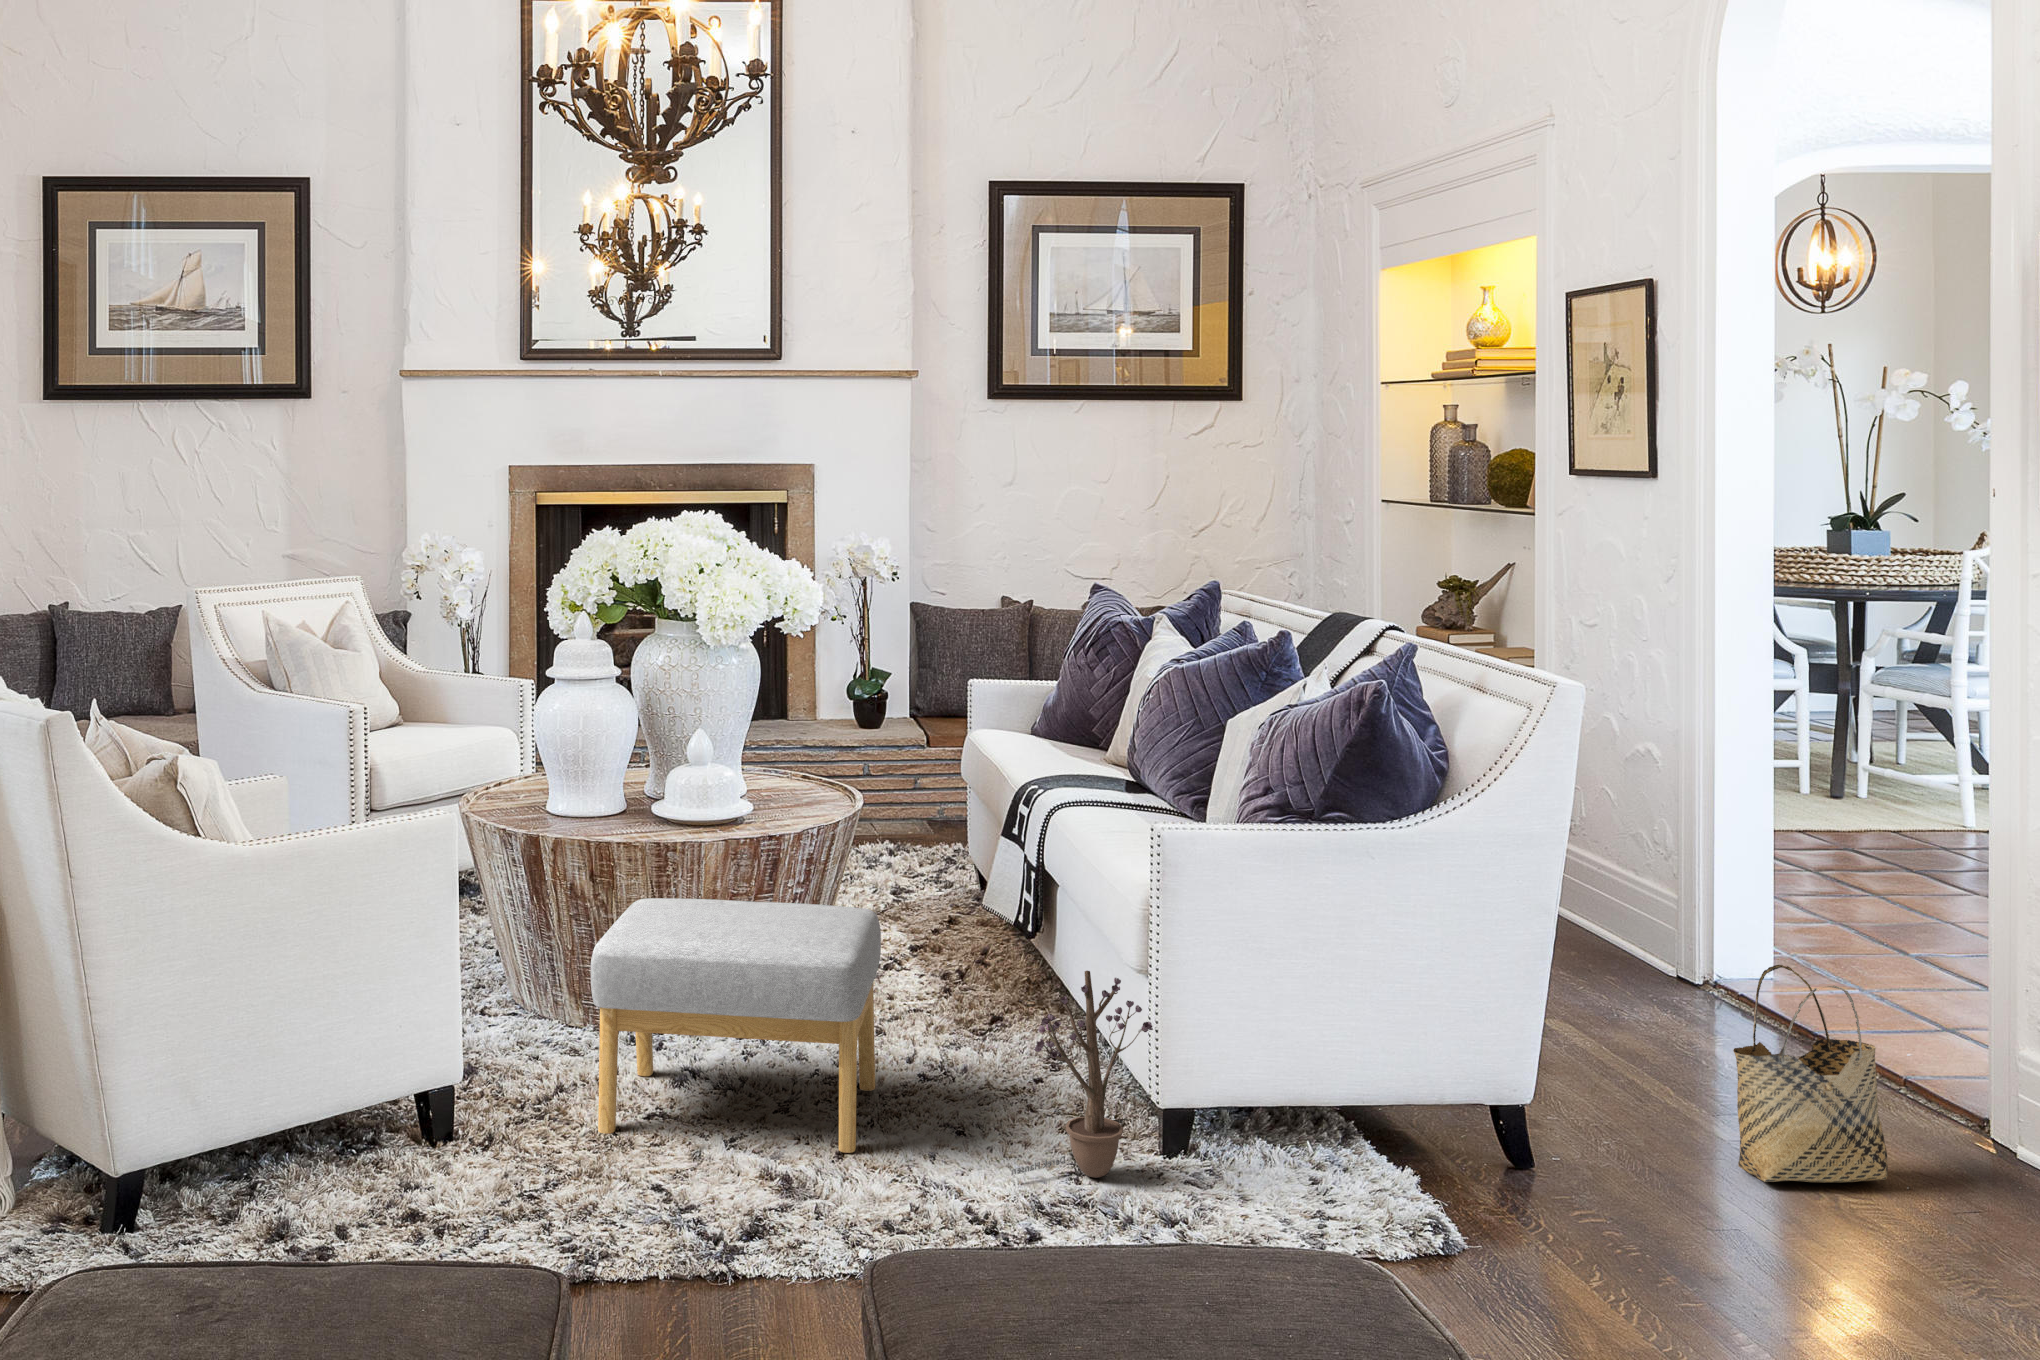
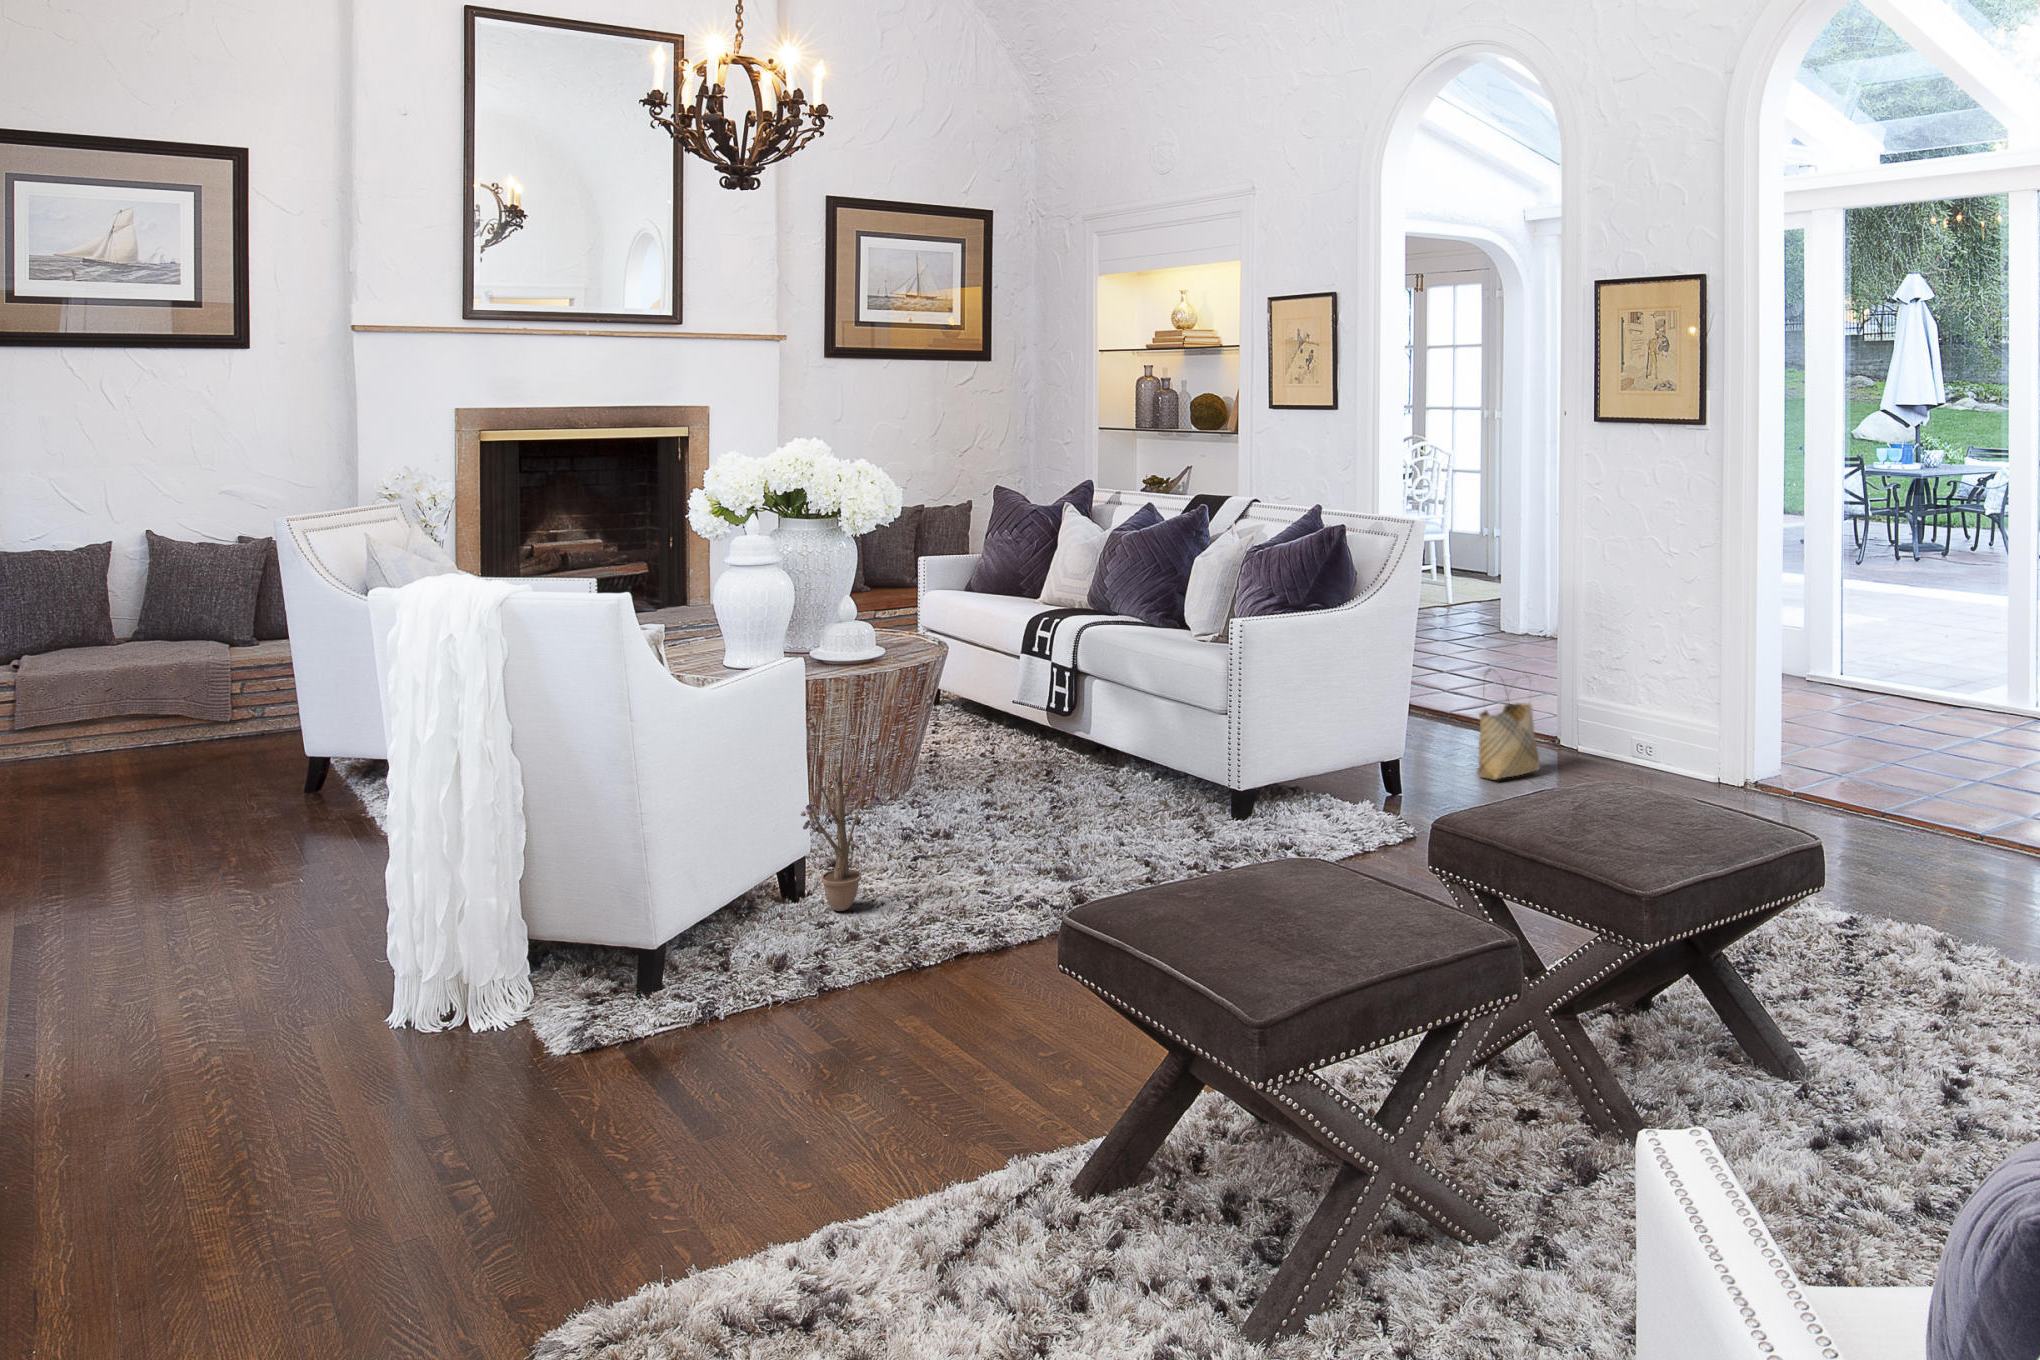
footstool: present [591,898,881,1153] -> none [870,700,1070,871]
decorative plant: present [1011,971,1153,1178] -> present [786,767,881,920]

